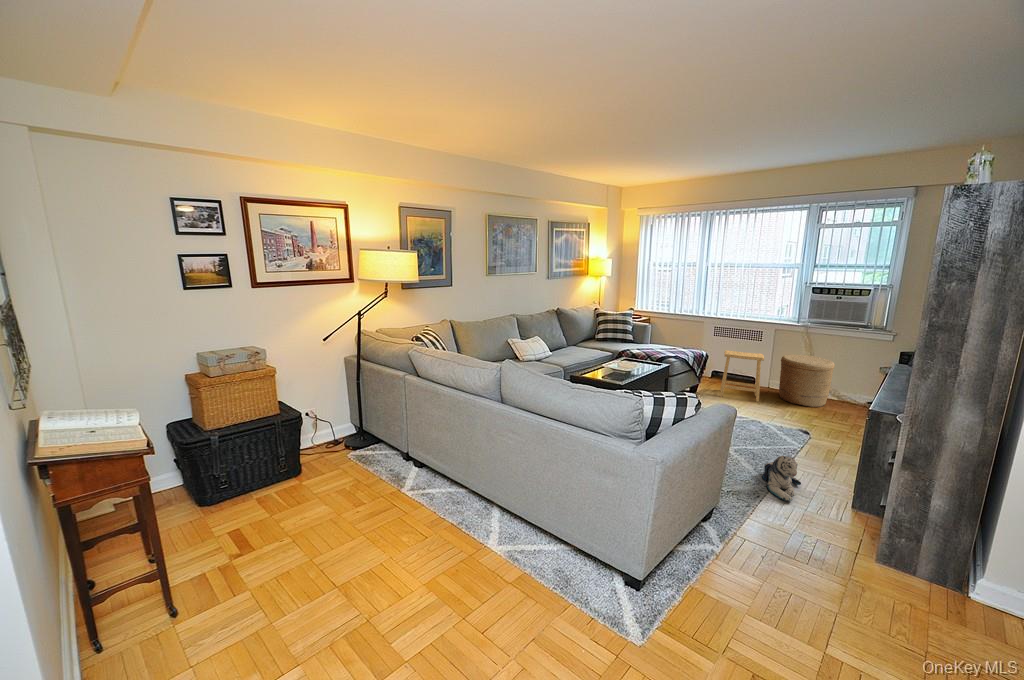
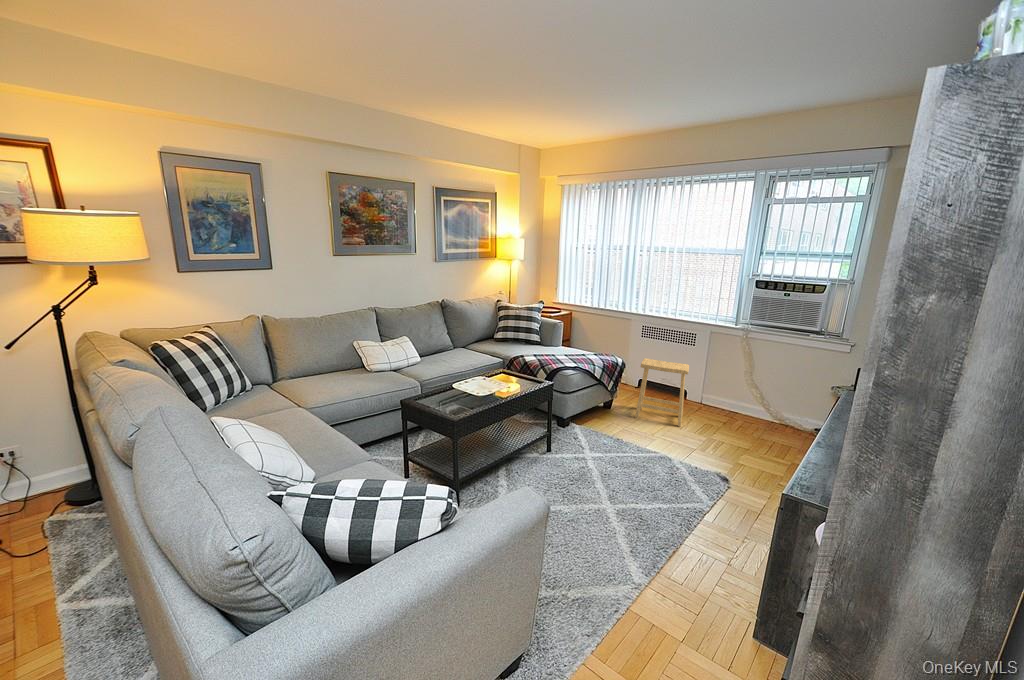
woven basket: present [779,355,835,407] -> none [709,365,777,435]
plush toy: present [762,456,801,501] -> none [636,544,690,626]

